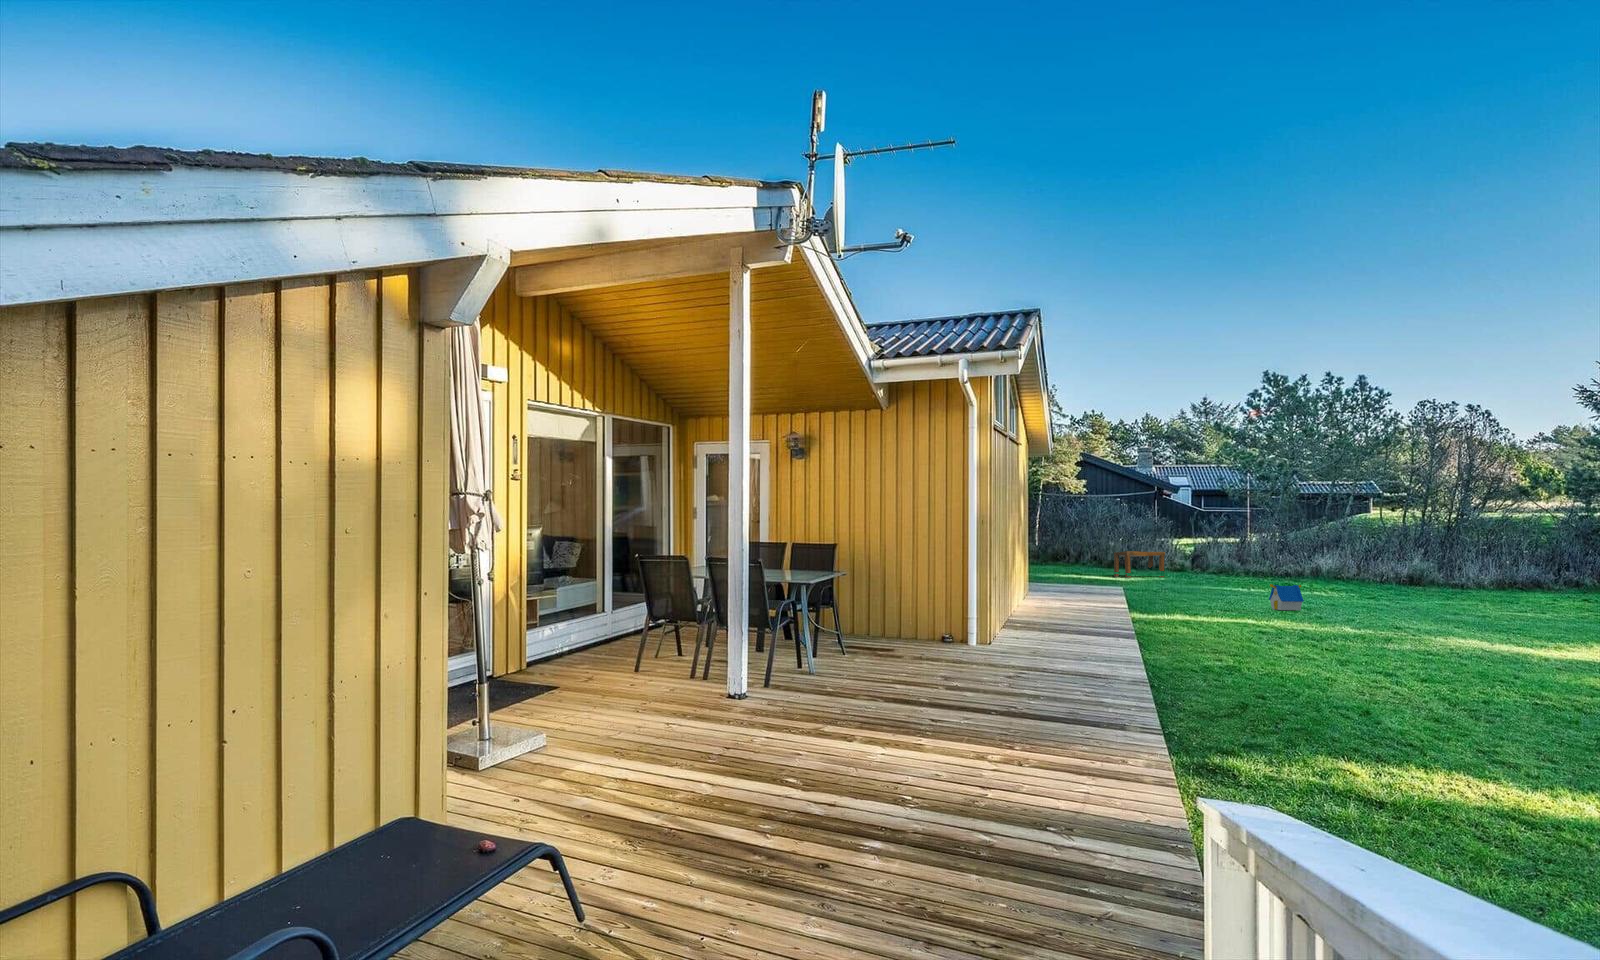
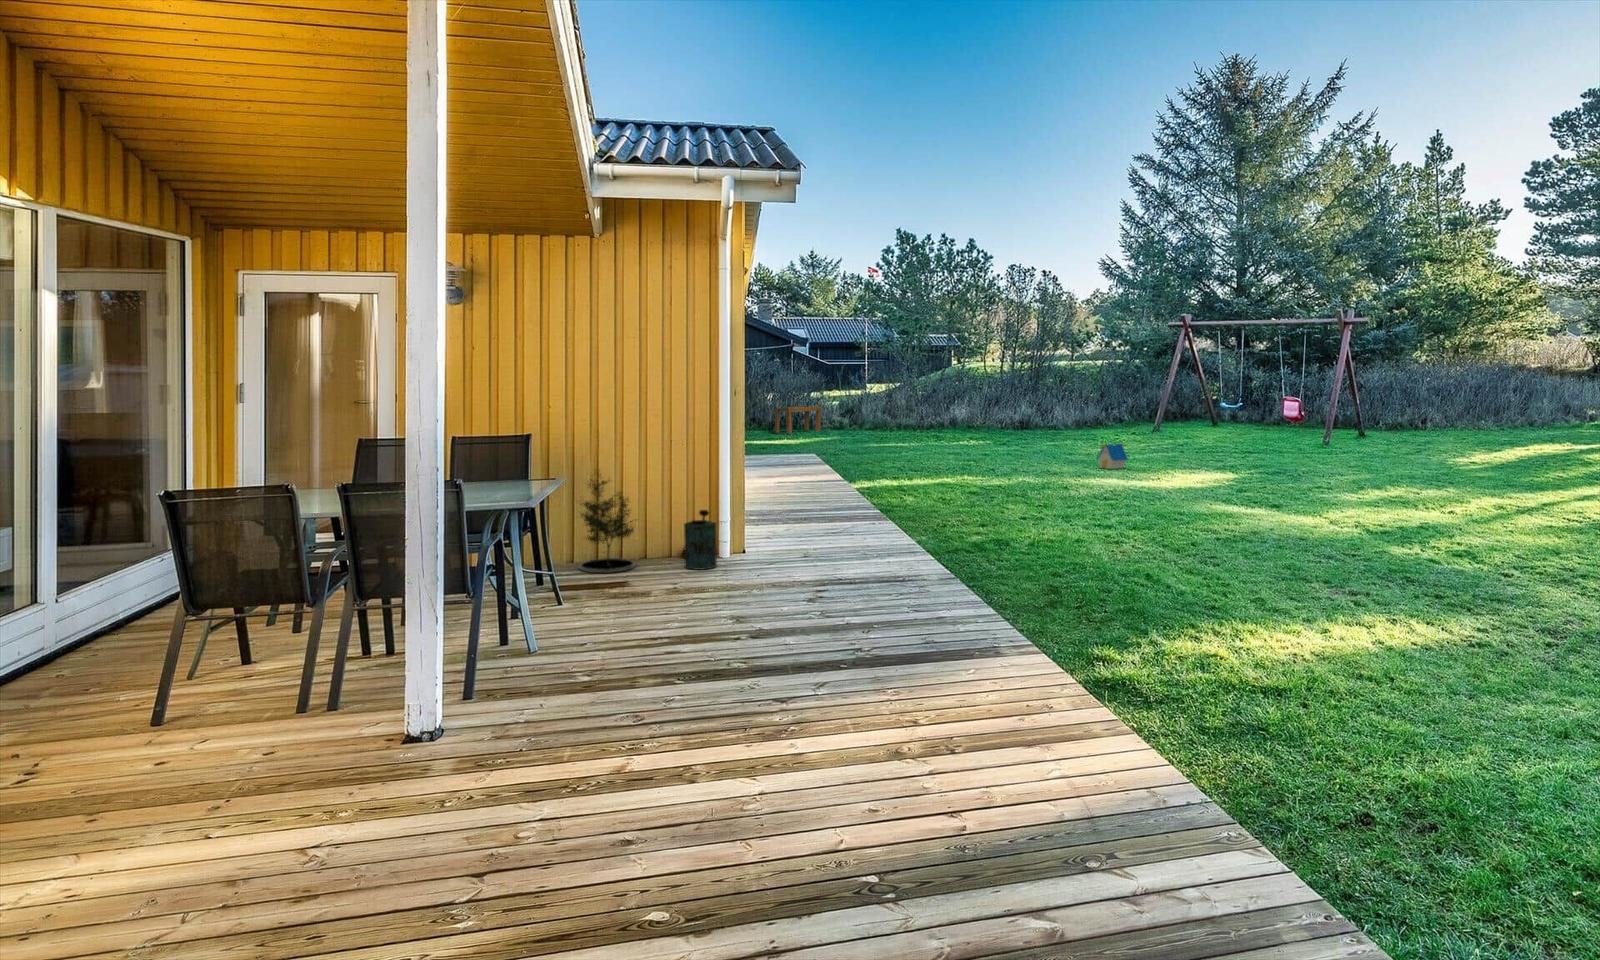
potted tree: none [858,568,904,644] -> present [579,472,636,573]
toy house: present [1269,584,1304,610] -> present [1096,443,1128,469]
watering can: none [935,605,960,648] -> present [684,510,717,570]

